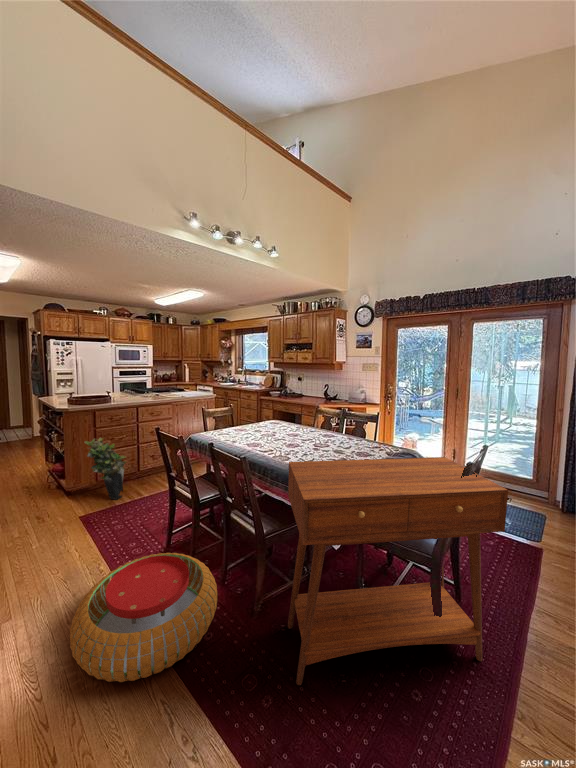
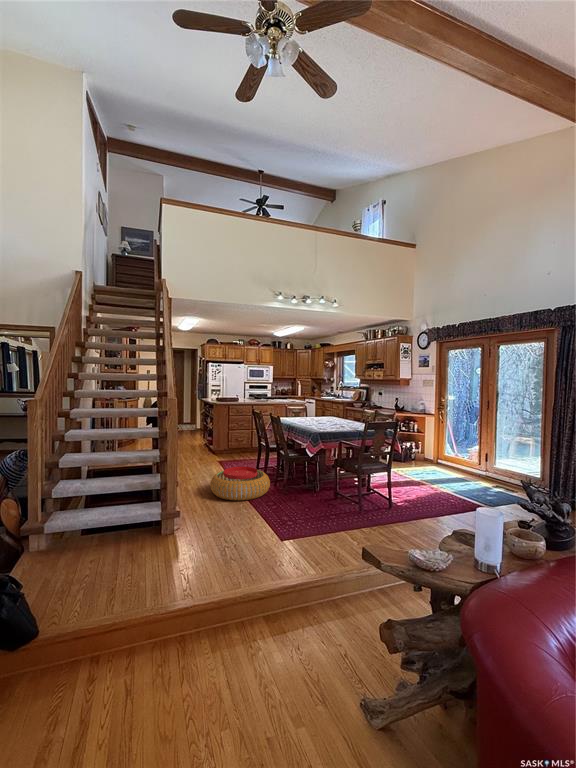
potted plant: present [85,438,126,500] -> none [223,421,244,459]
console table: present [288,457,508,685] -> none [288,422,382,523]

